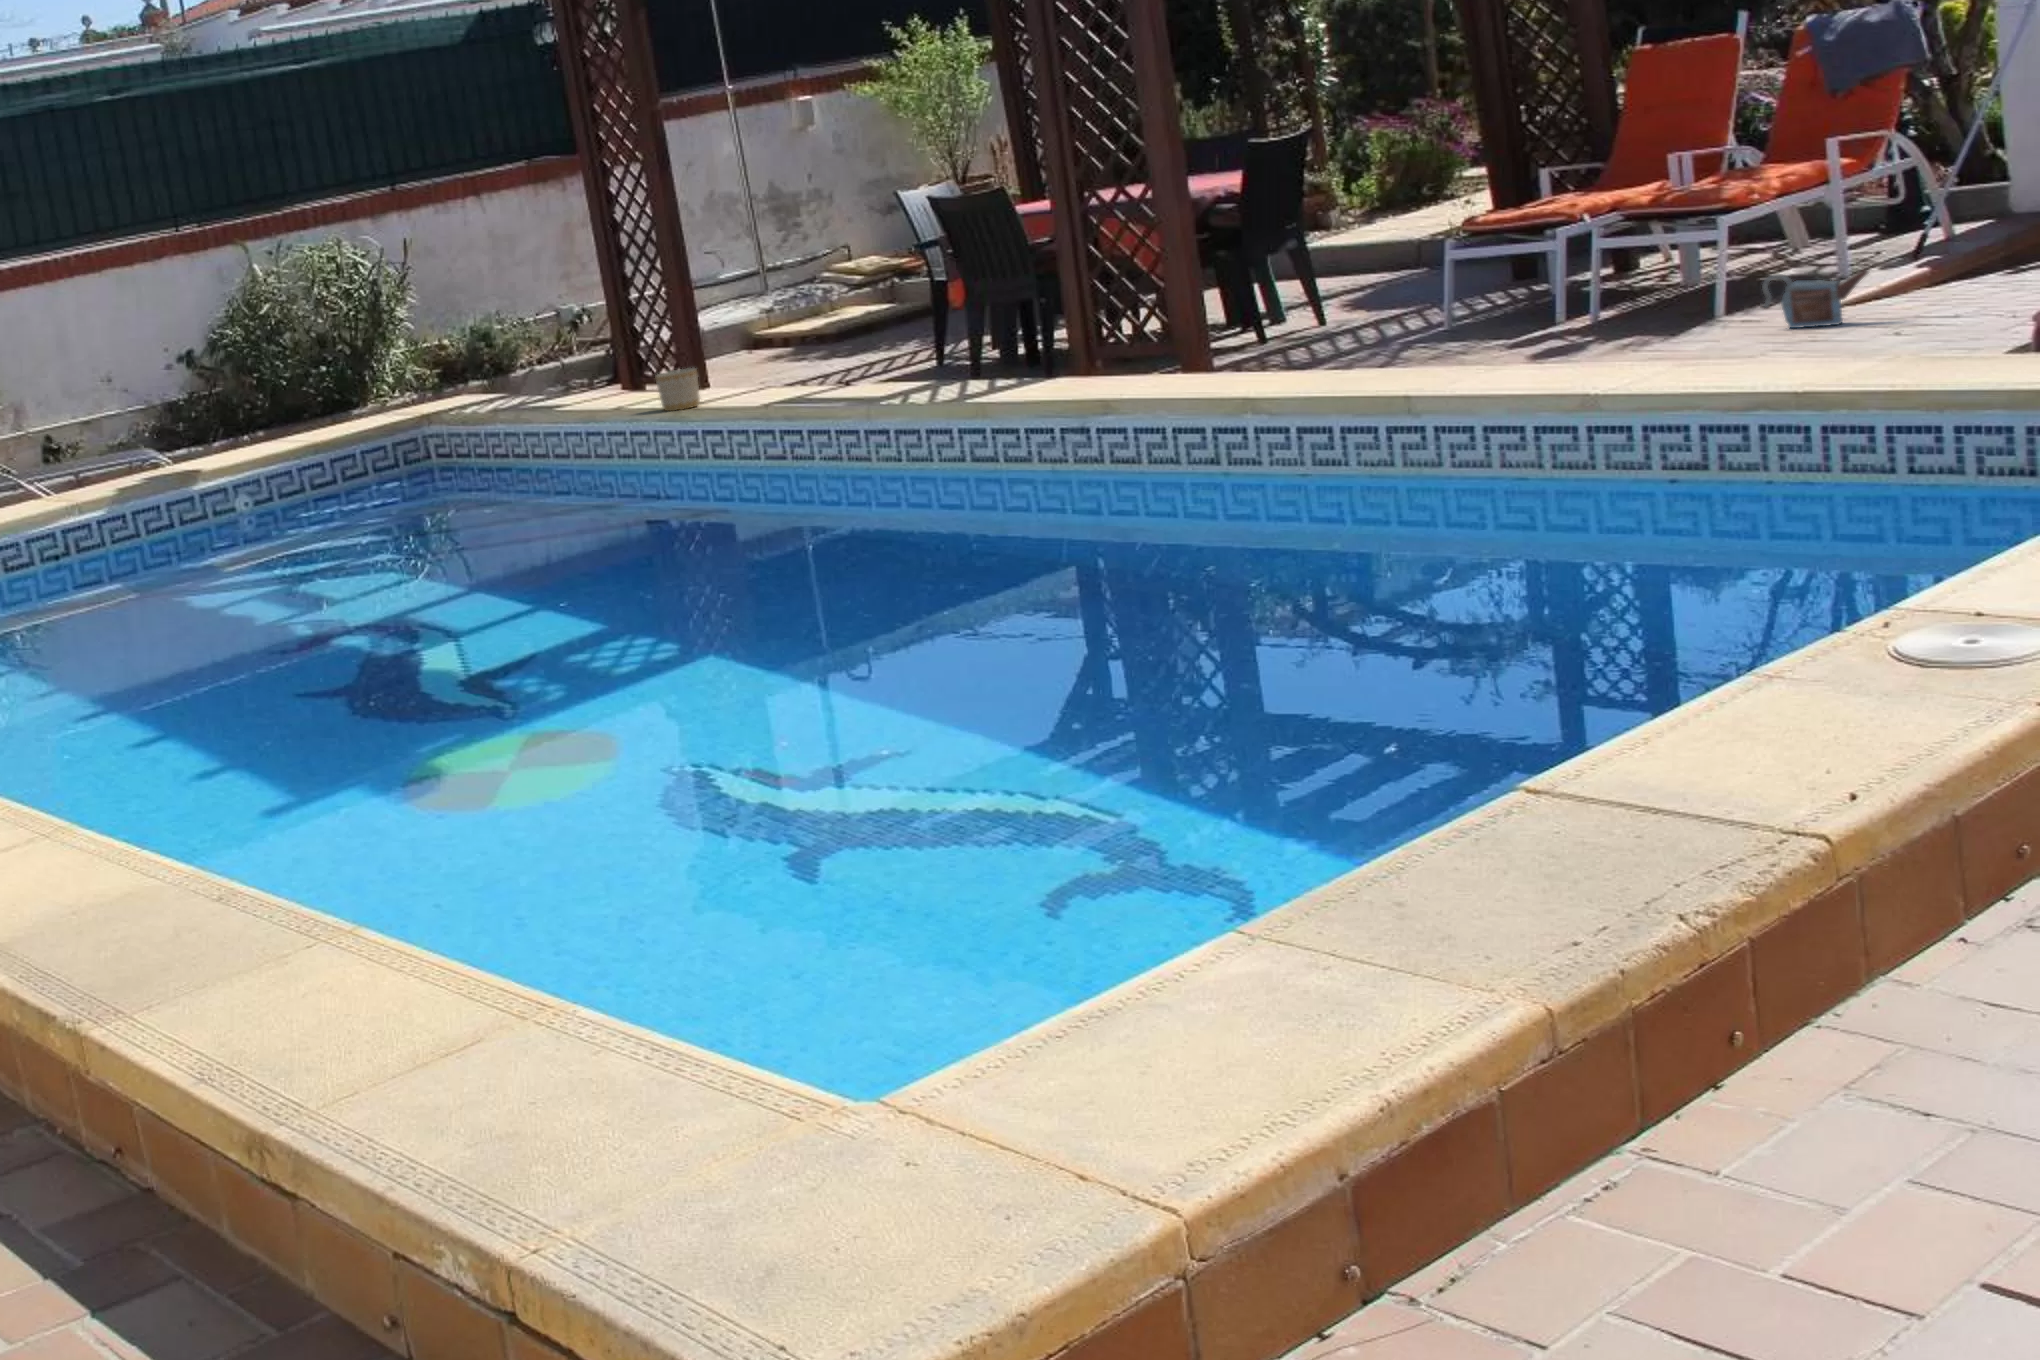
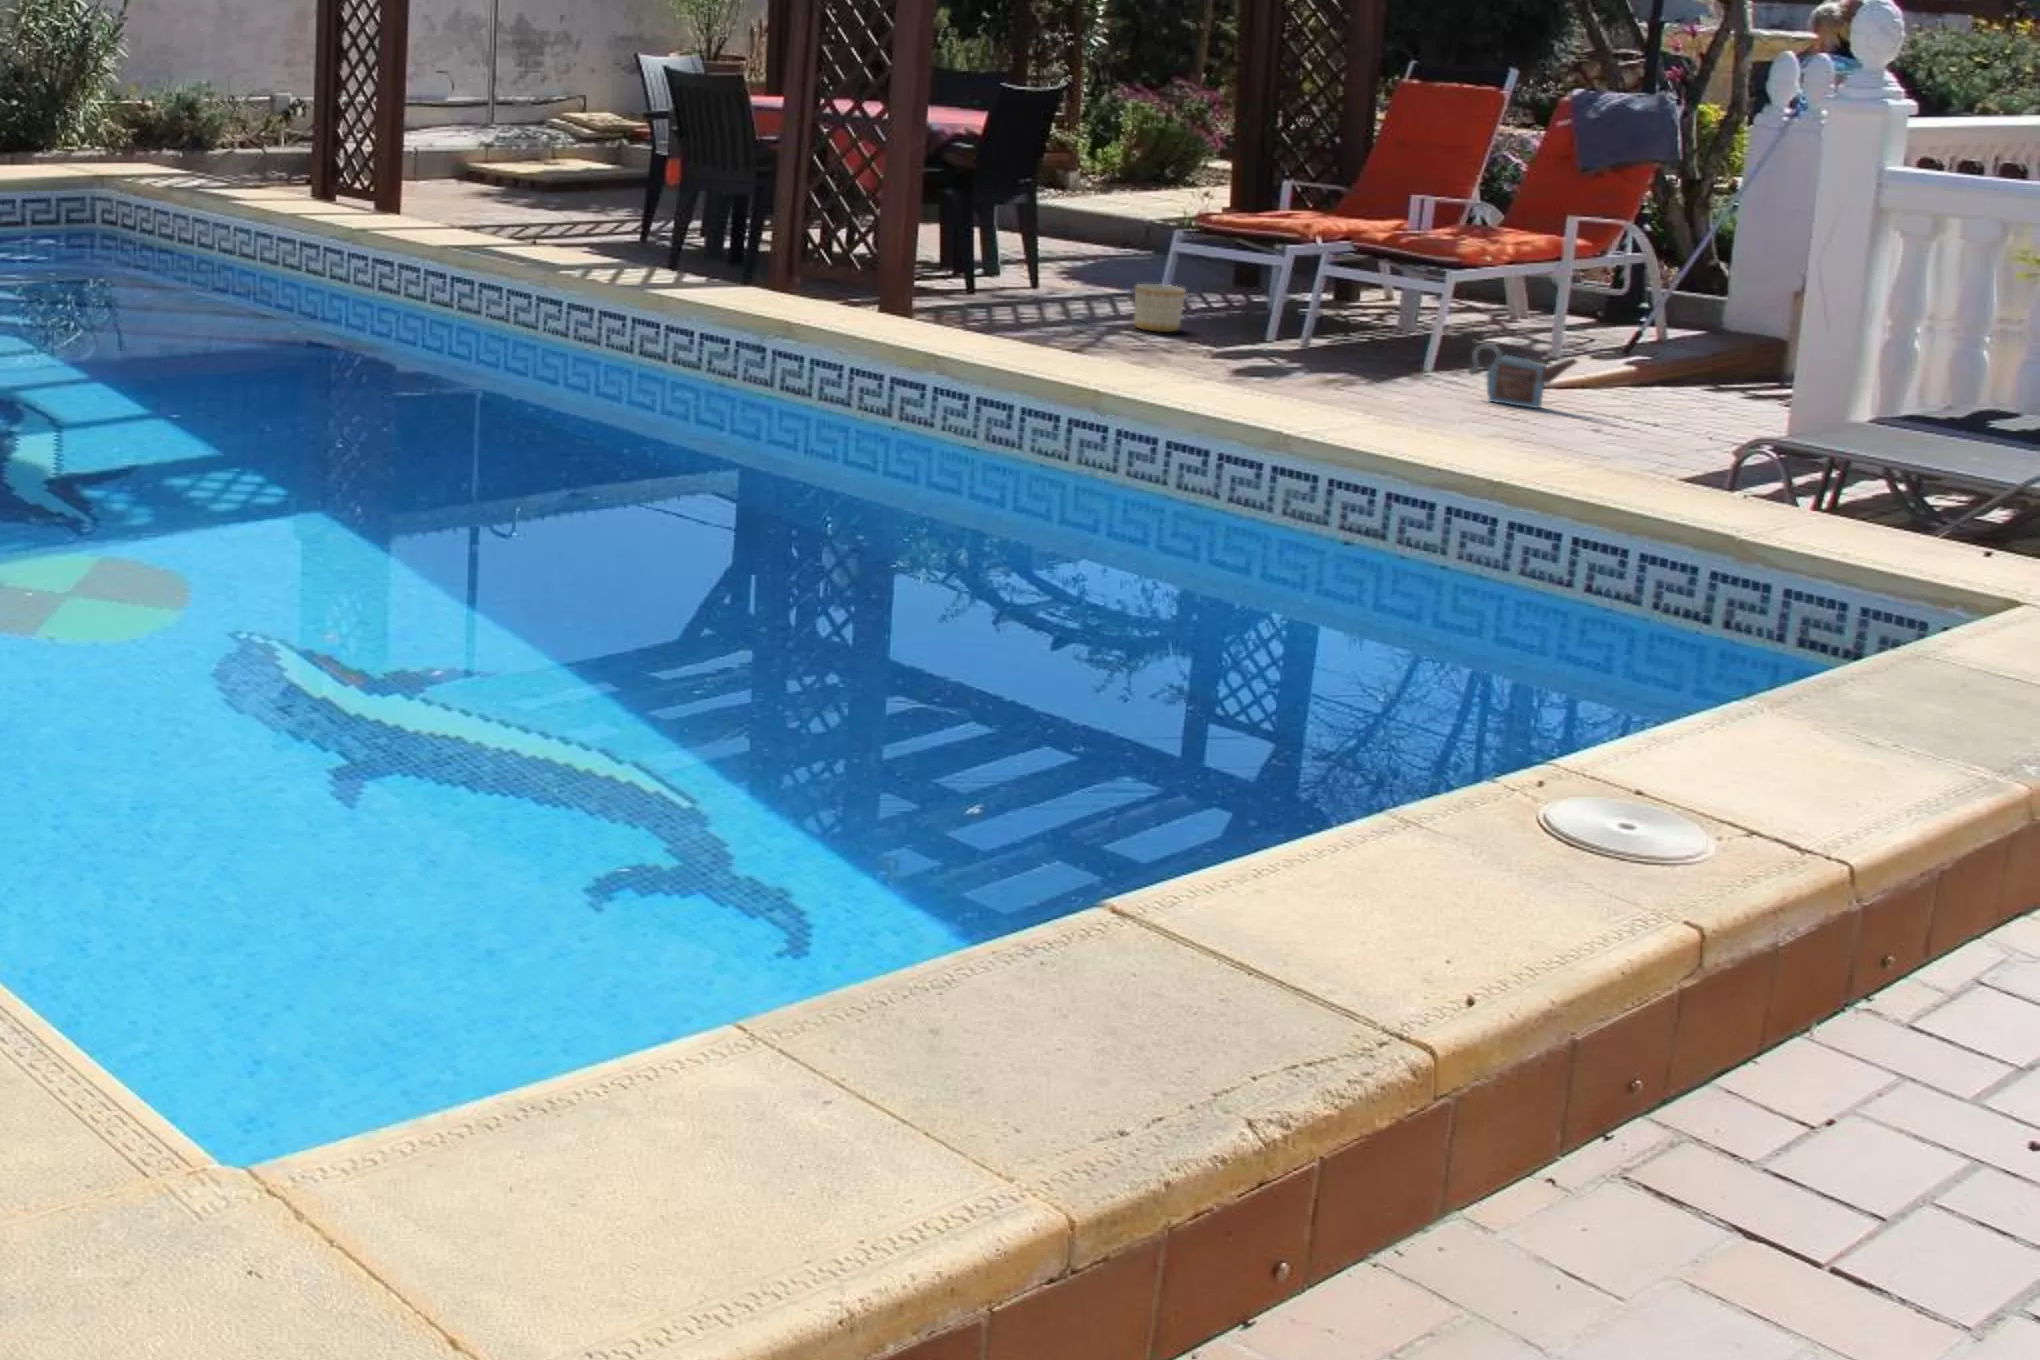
planter: present [655,368,700,411] -> present [1134,284,1186,332]

